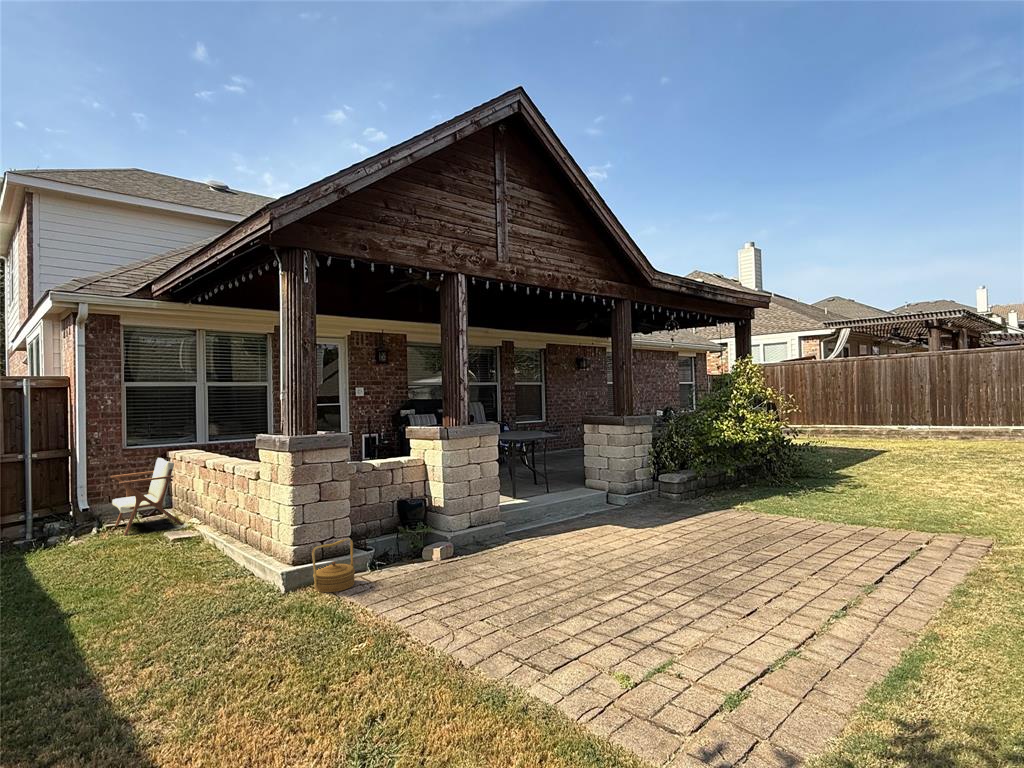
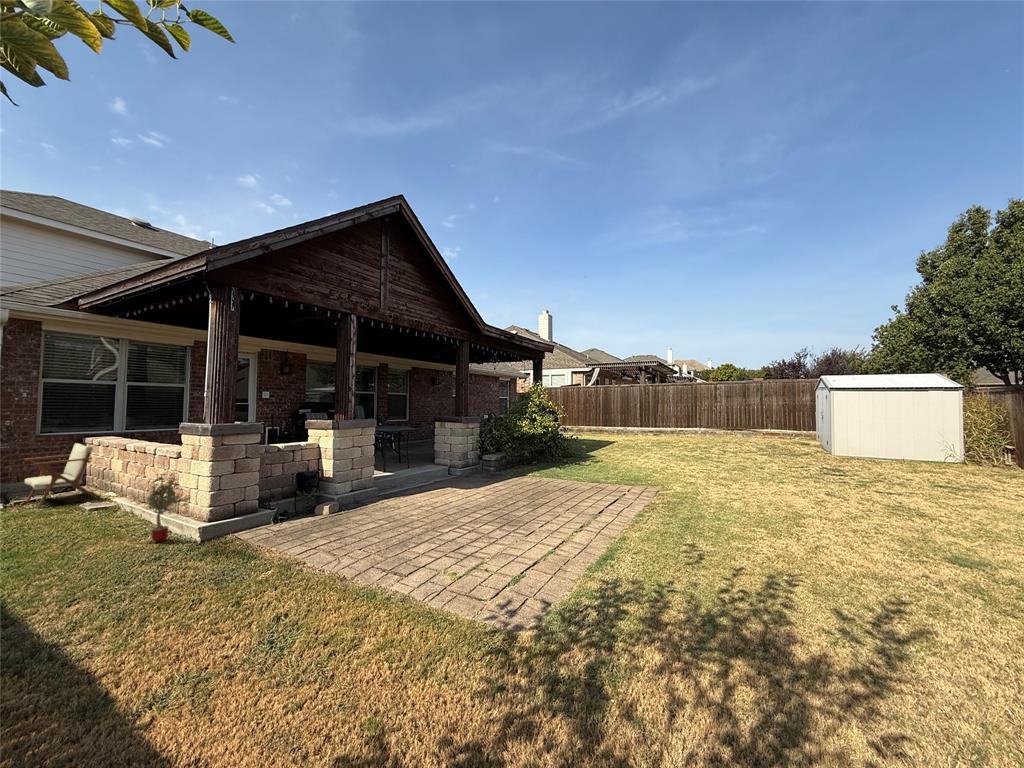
potted tree: none [220,500,273,589] -> present [148,474,190,542]
woven basket: present [312,538,355,592] -> none [226,500,261,540]

